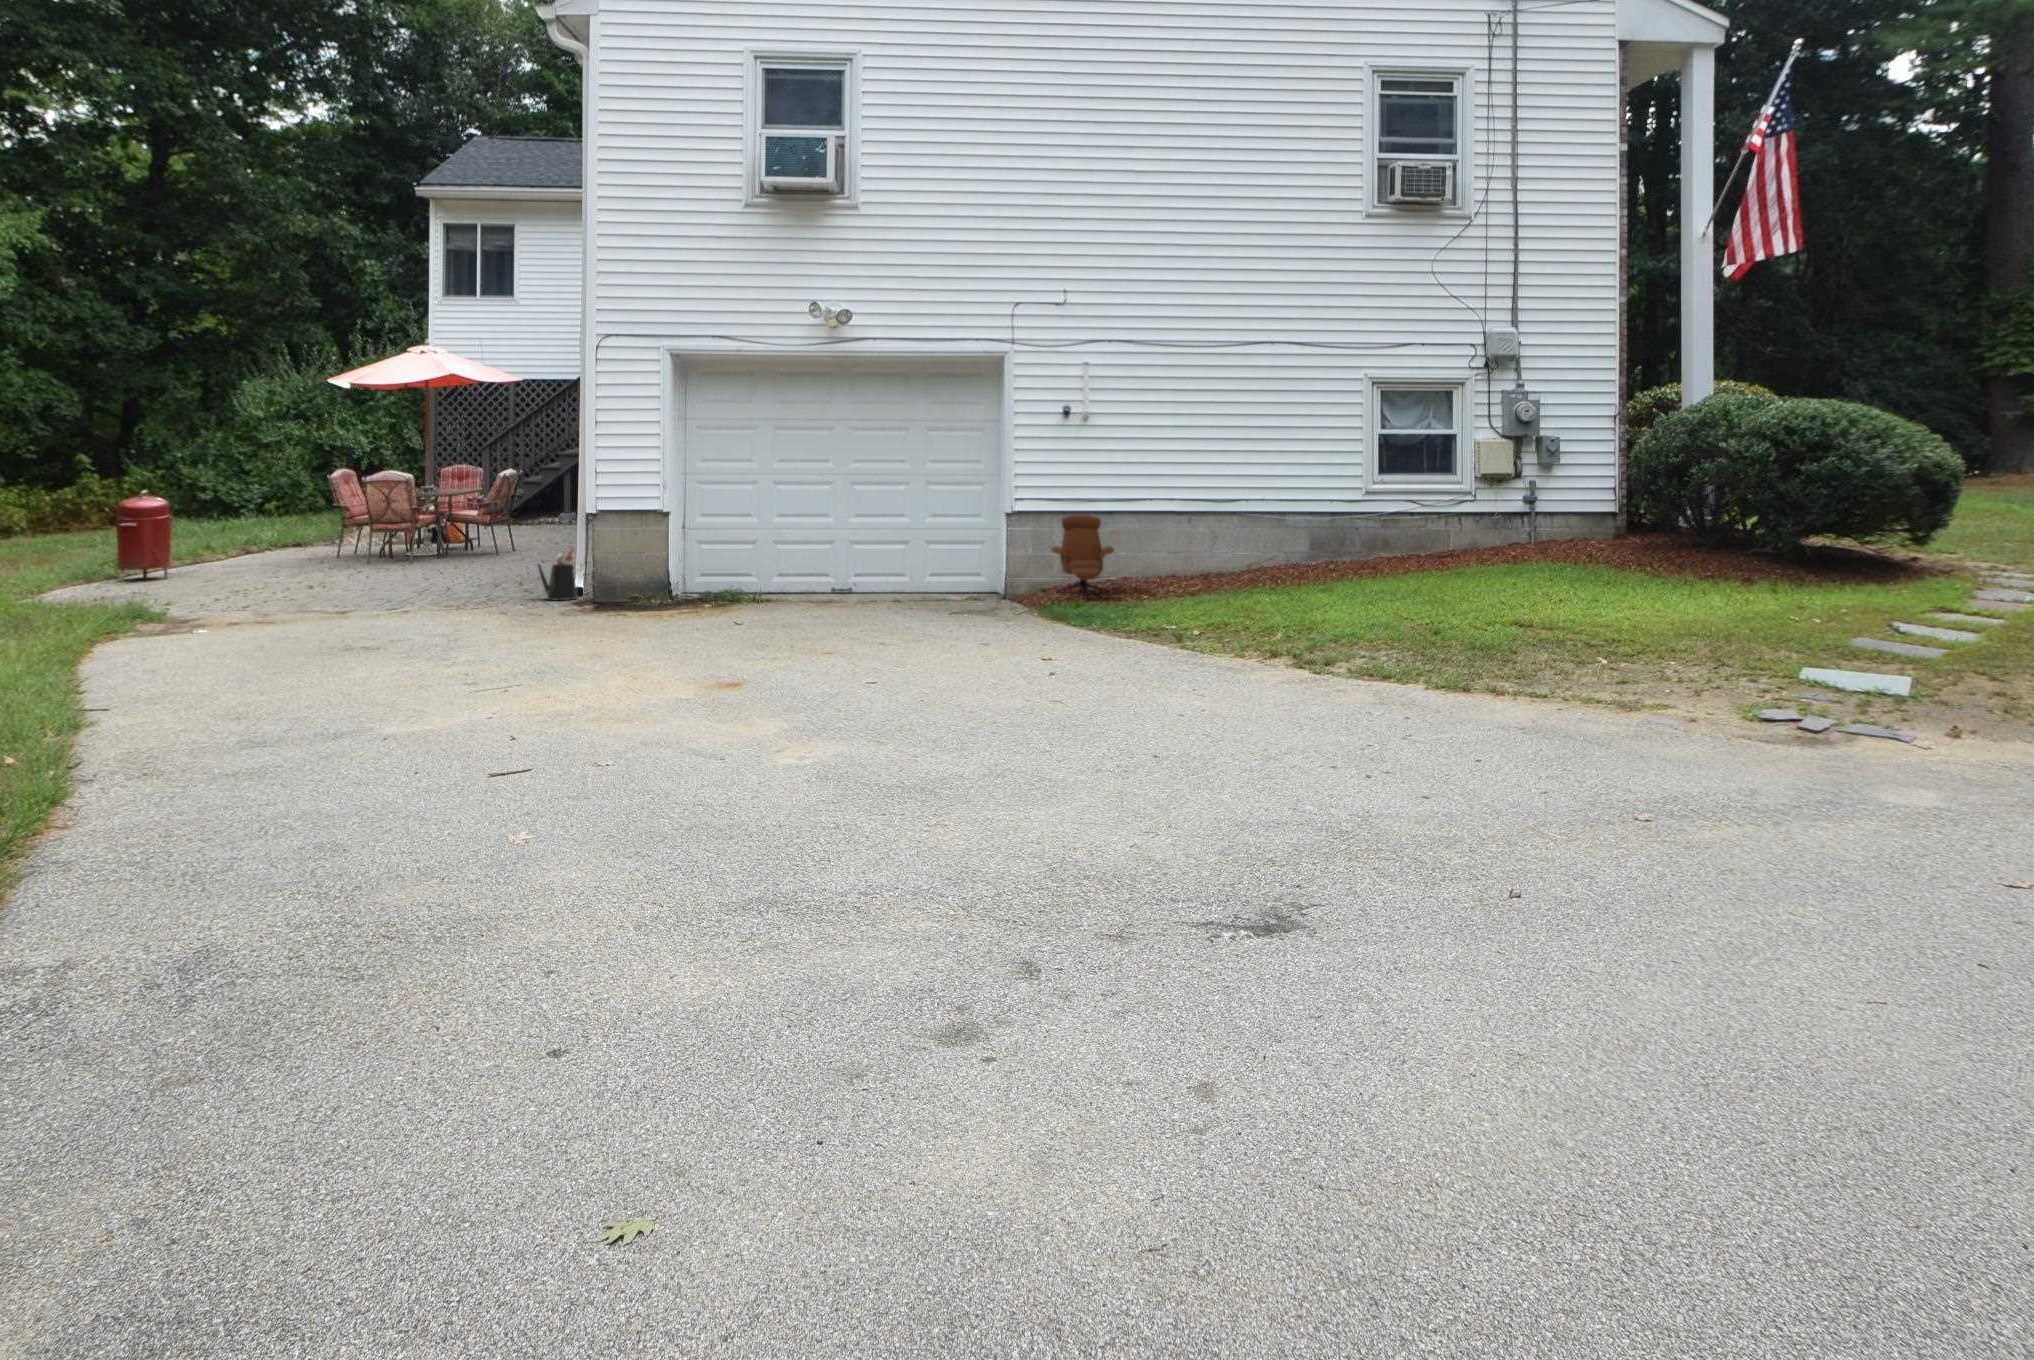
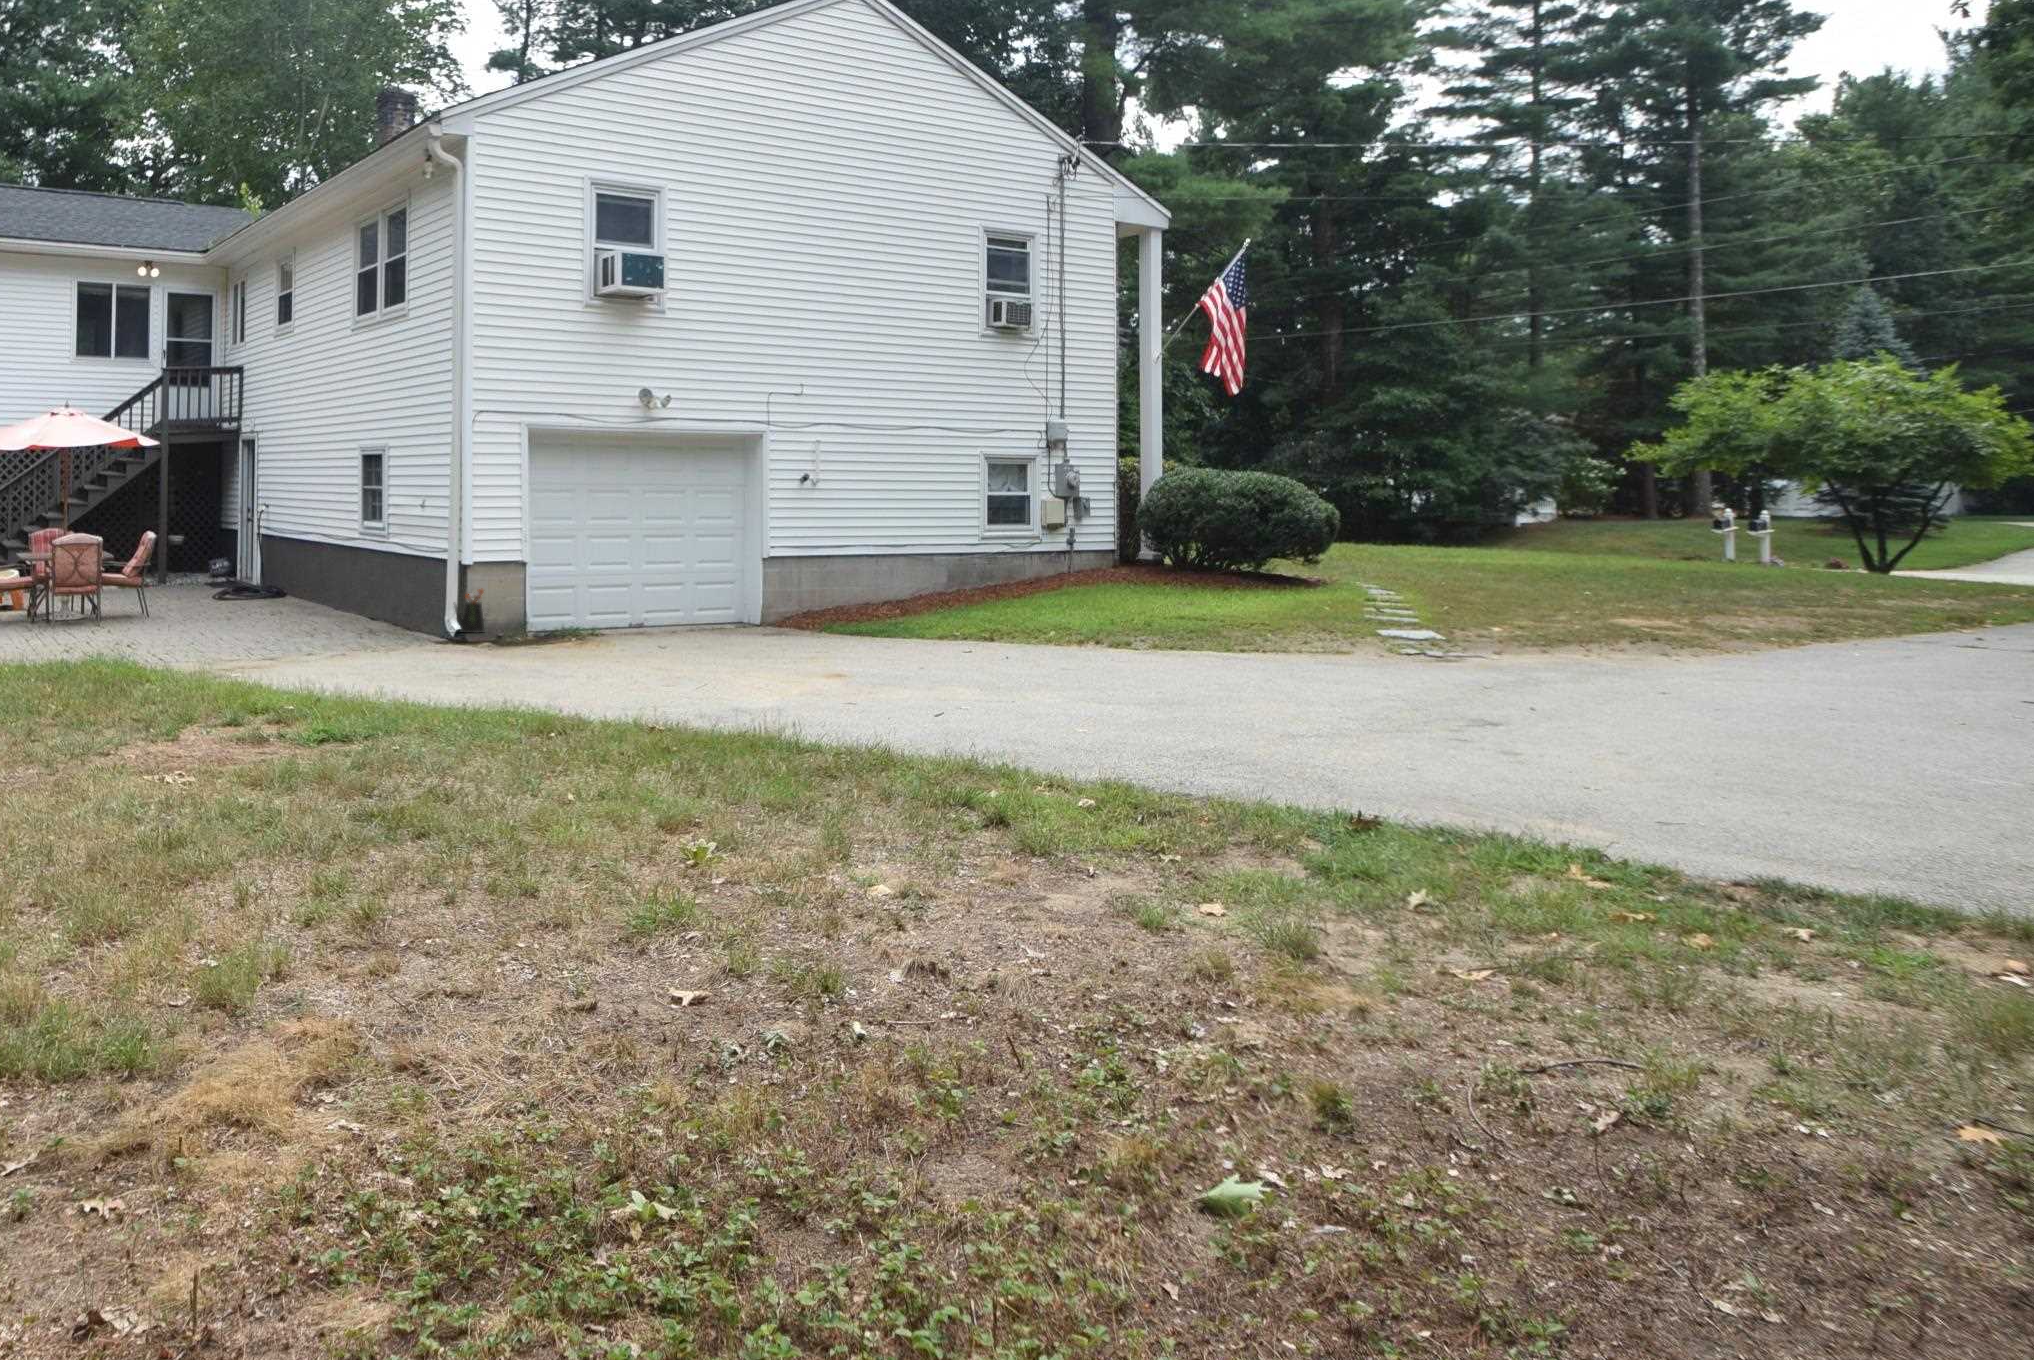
lounge chair: present [1051,515,1114,598] -> none [800,557,860,620]

